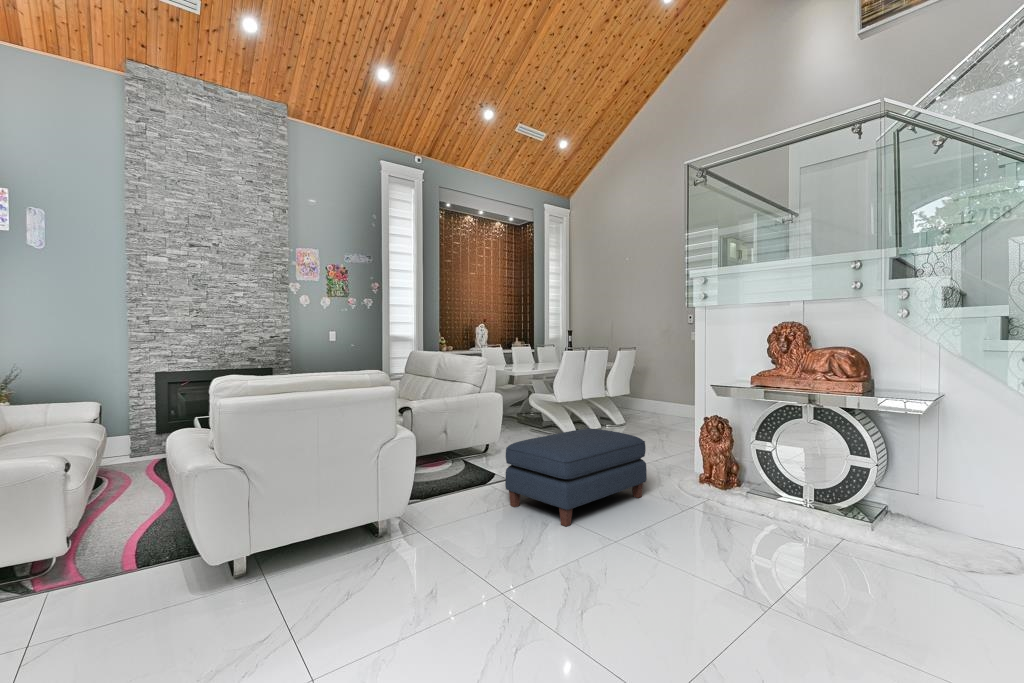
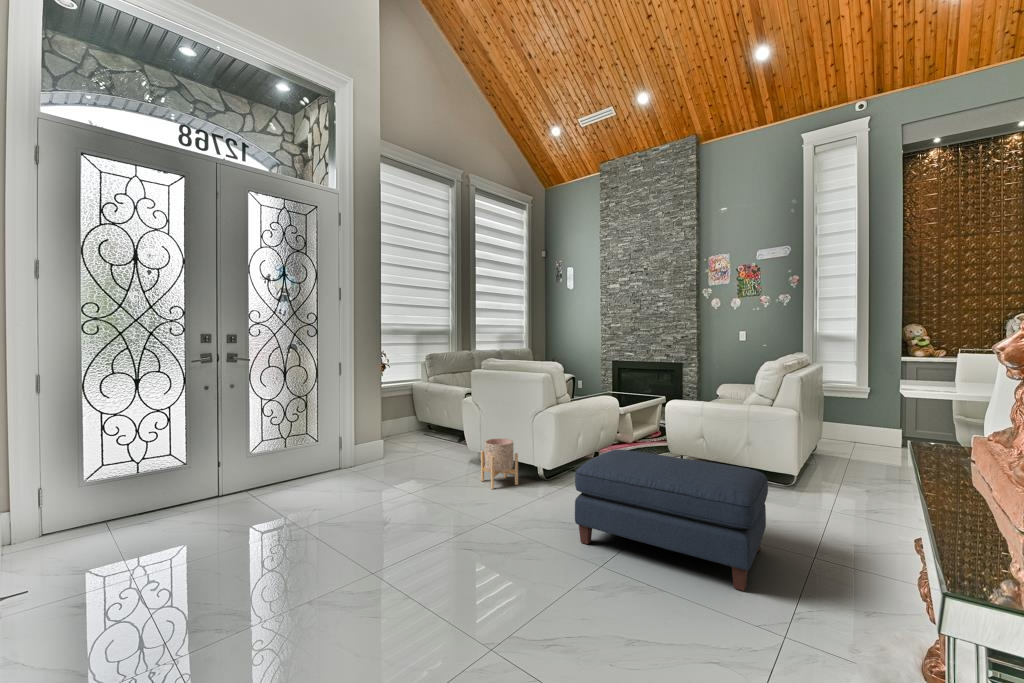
planter: none [343,480,389,557] -> present [481,438,518,489]

